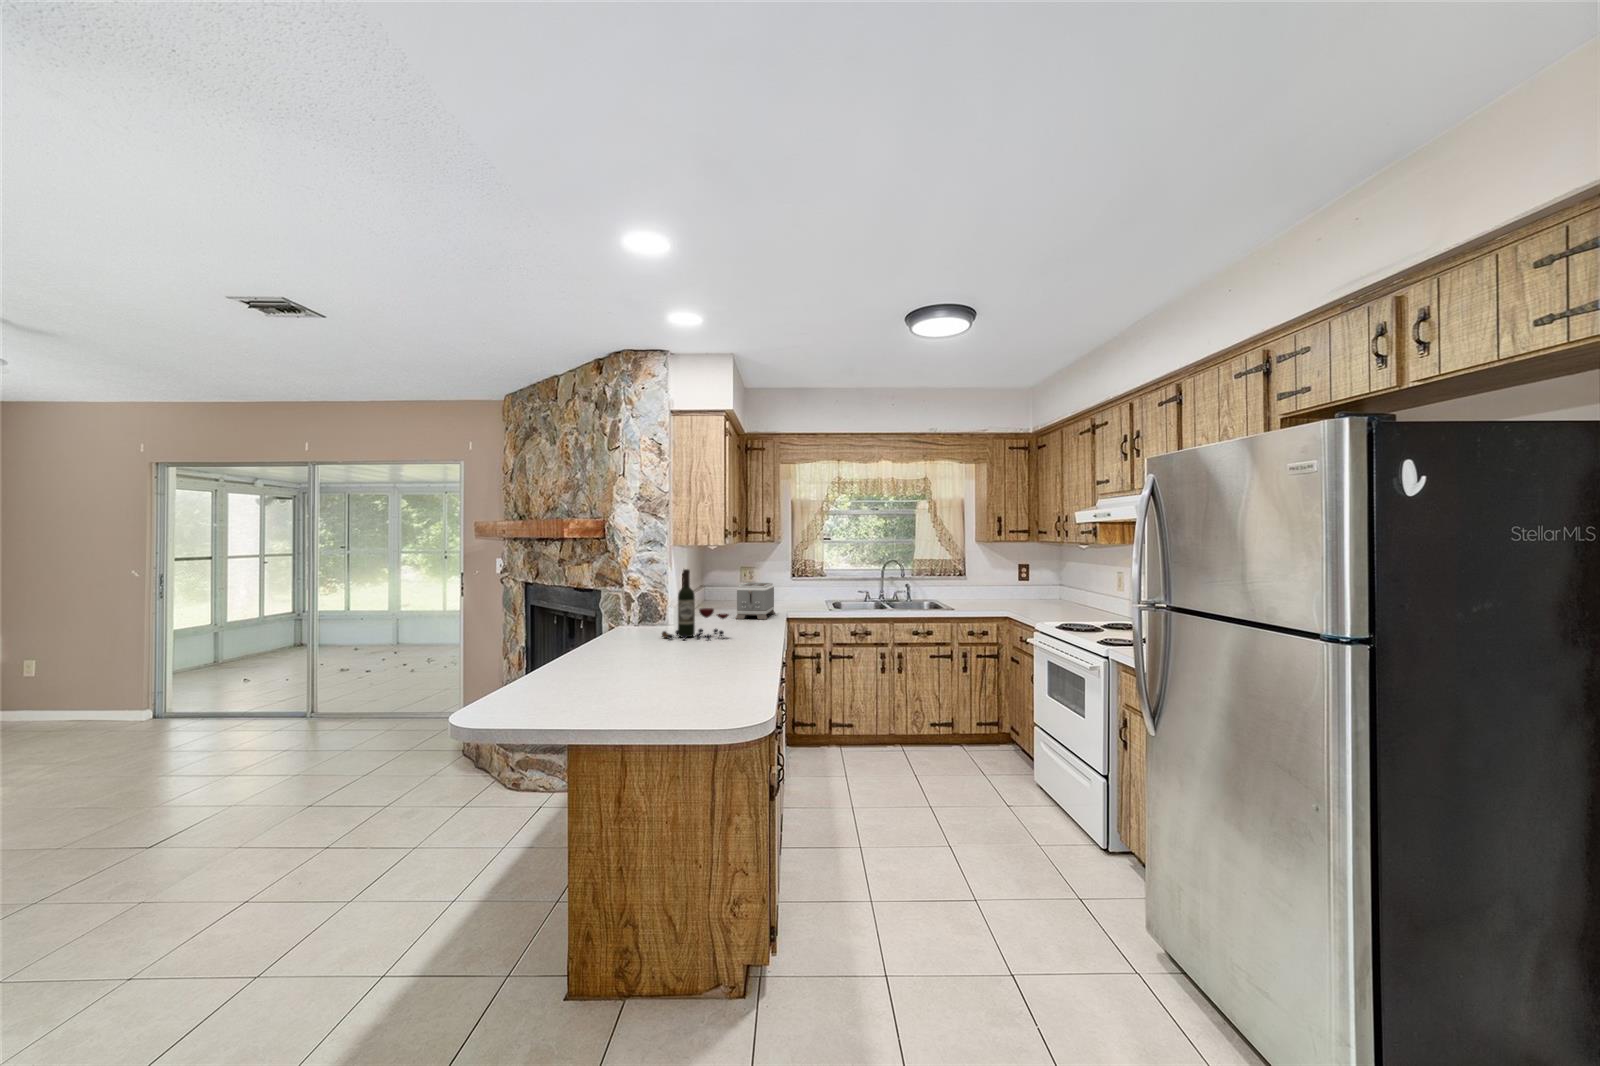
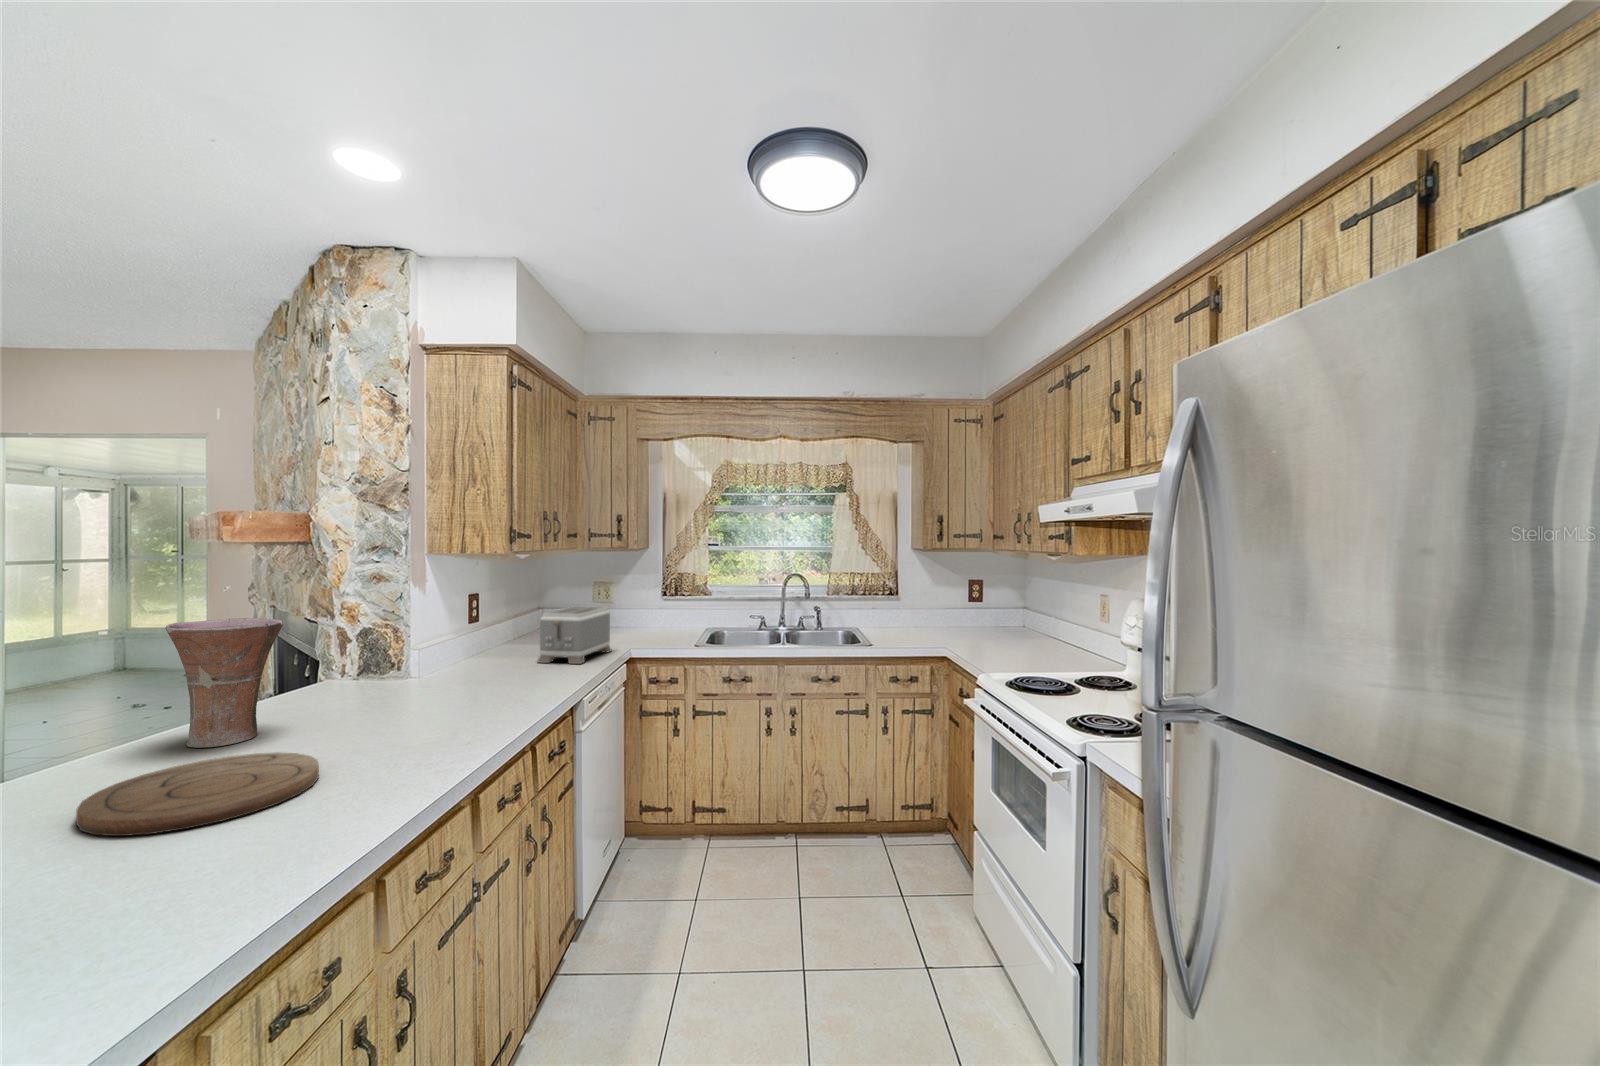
wine bottle: present [662,569,729,639] -> none [336,594,458,716]
vase: none [604,582,653,649] -> present [165,618,283,748]
cutting board: none [630,648,717,671] -> present [76,752,319,836]

